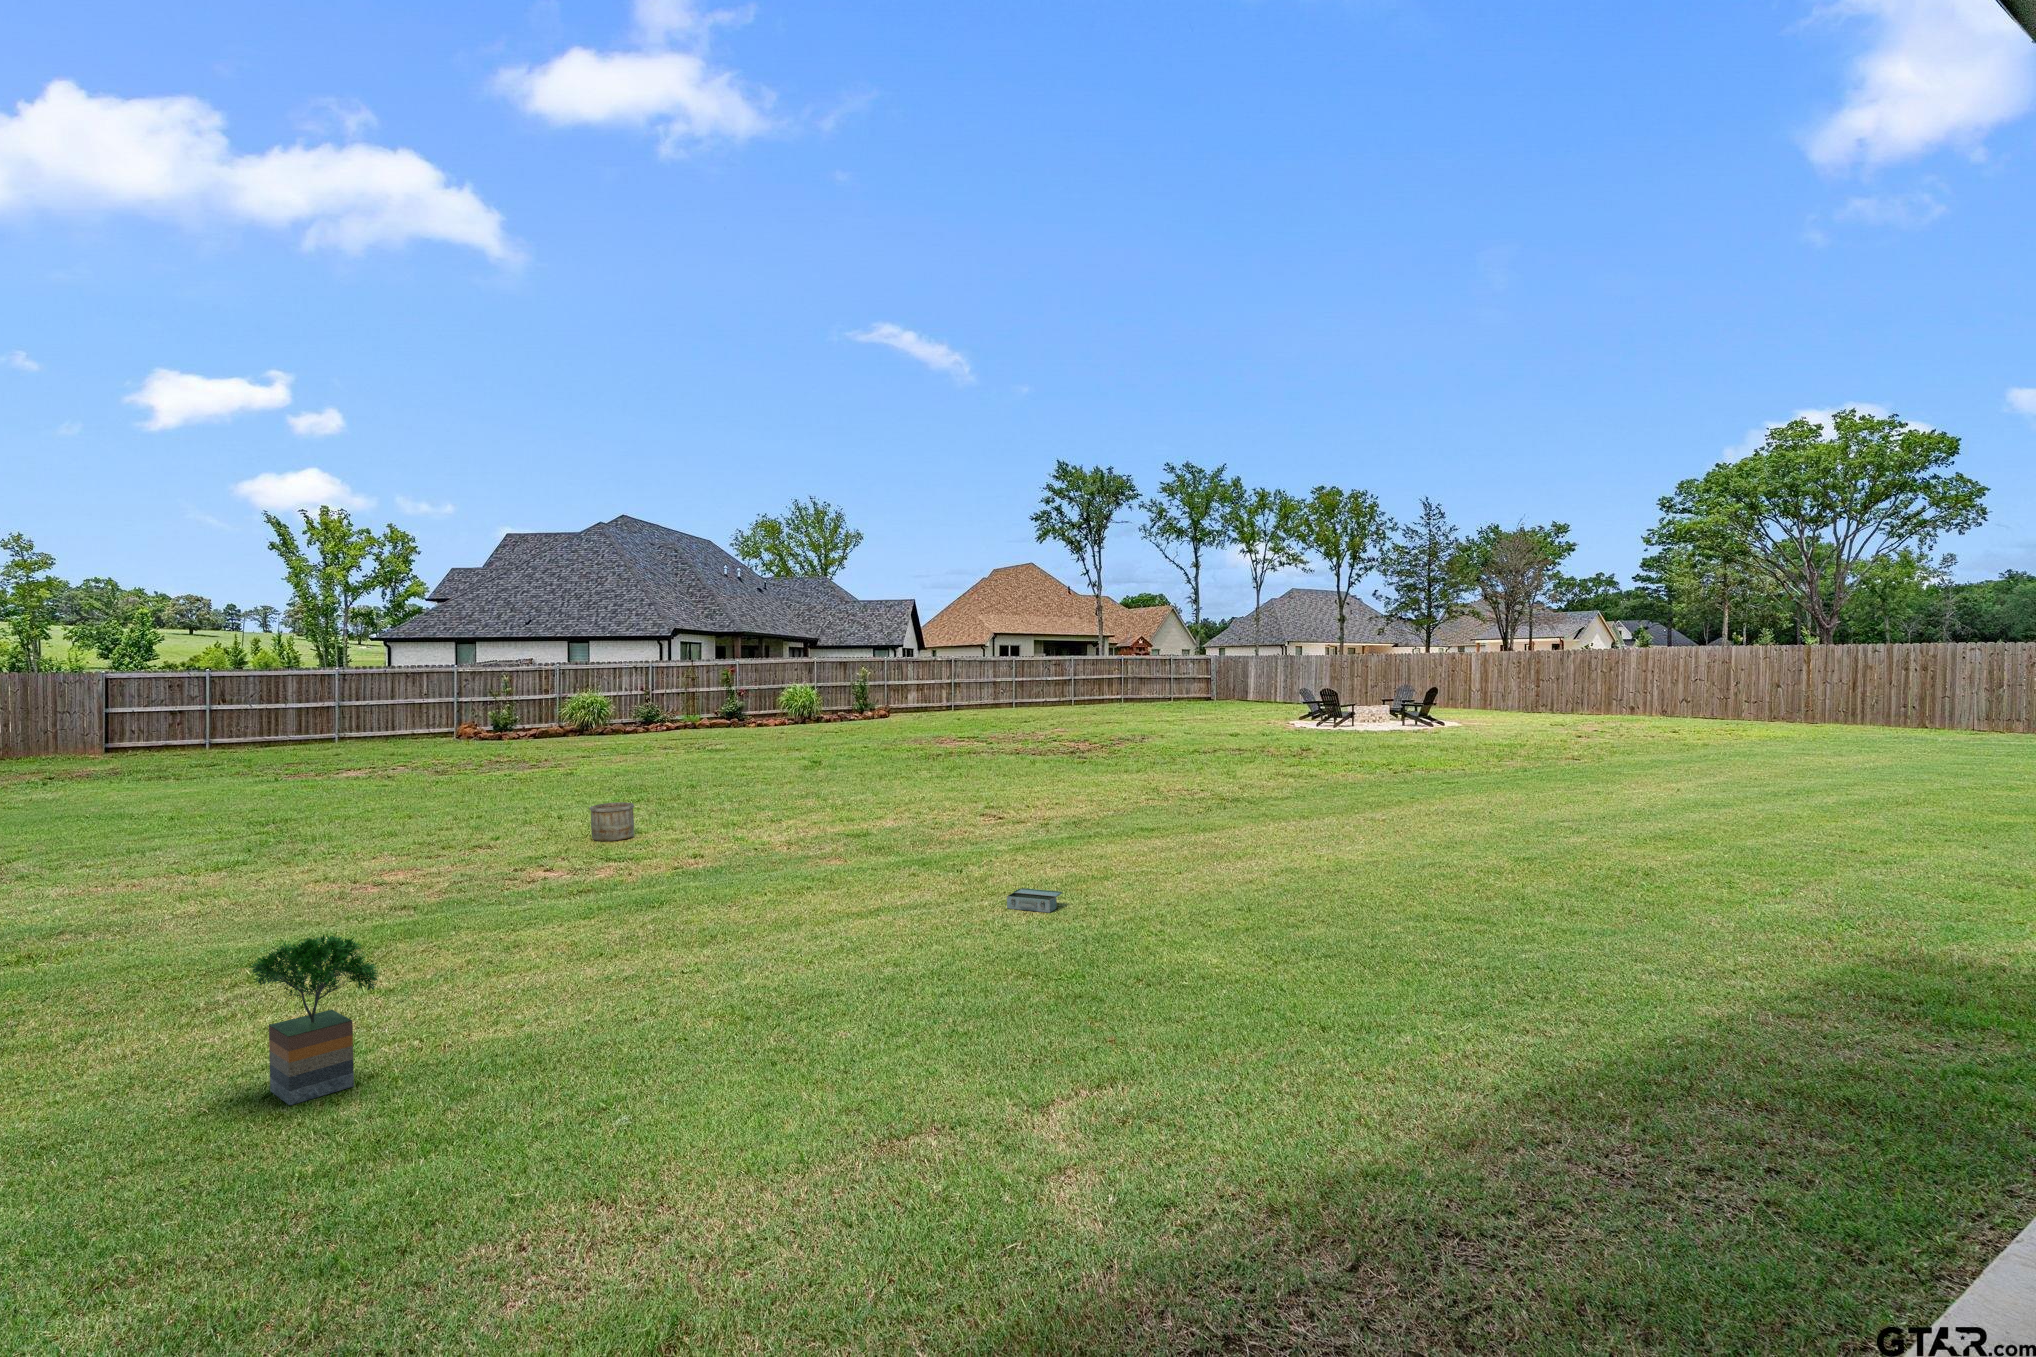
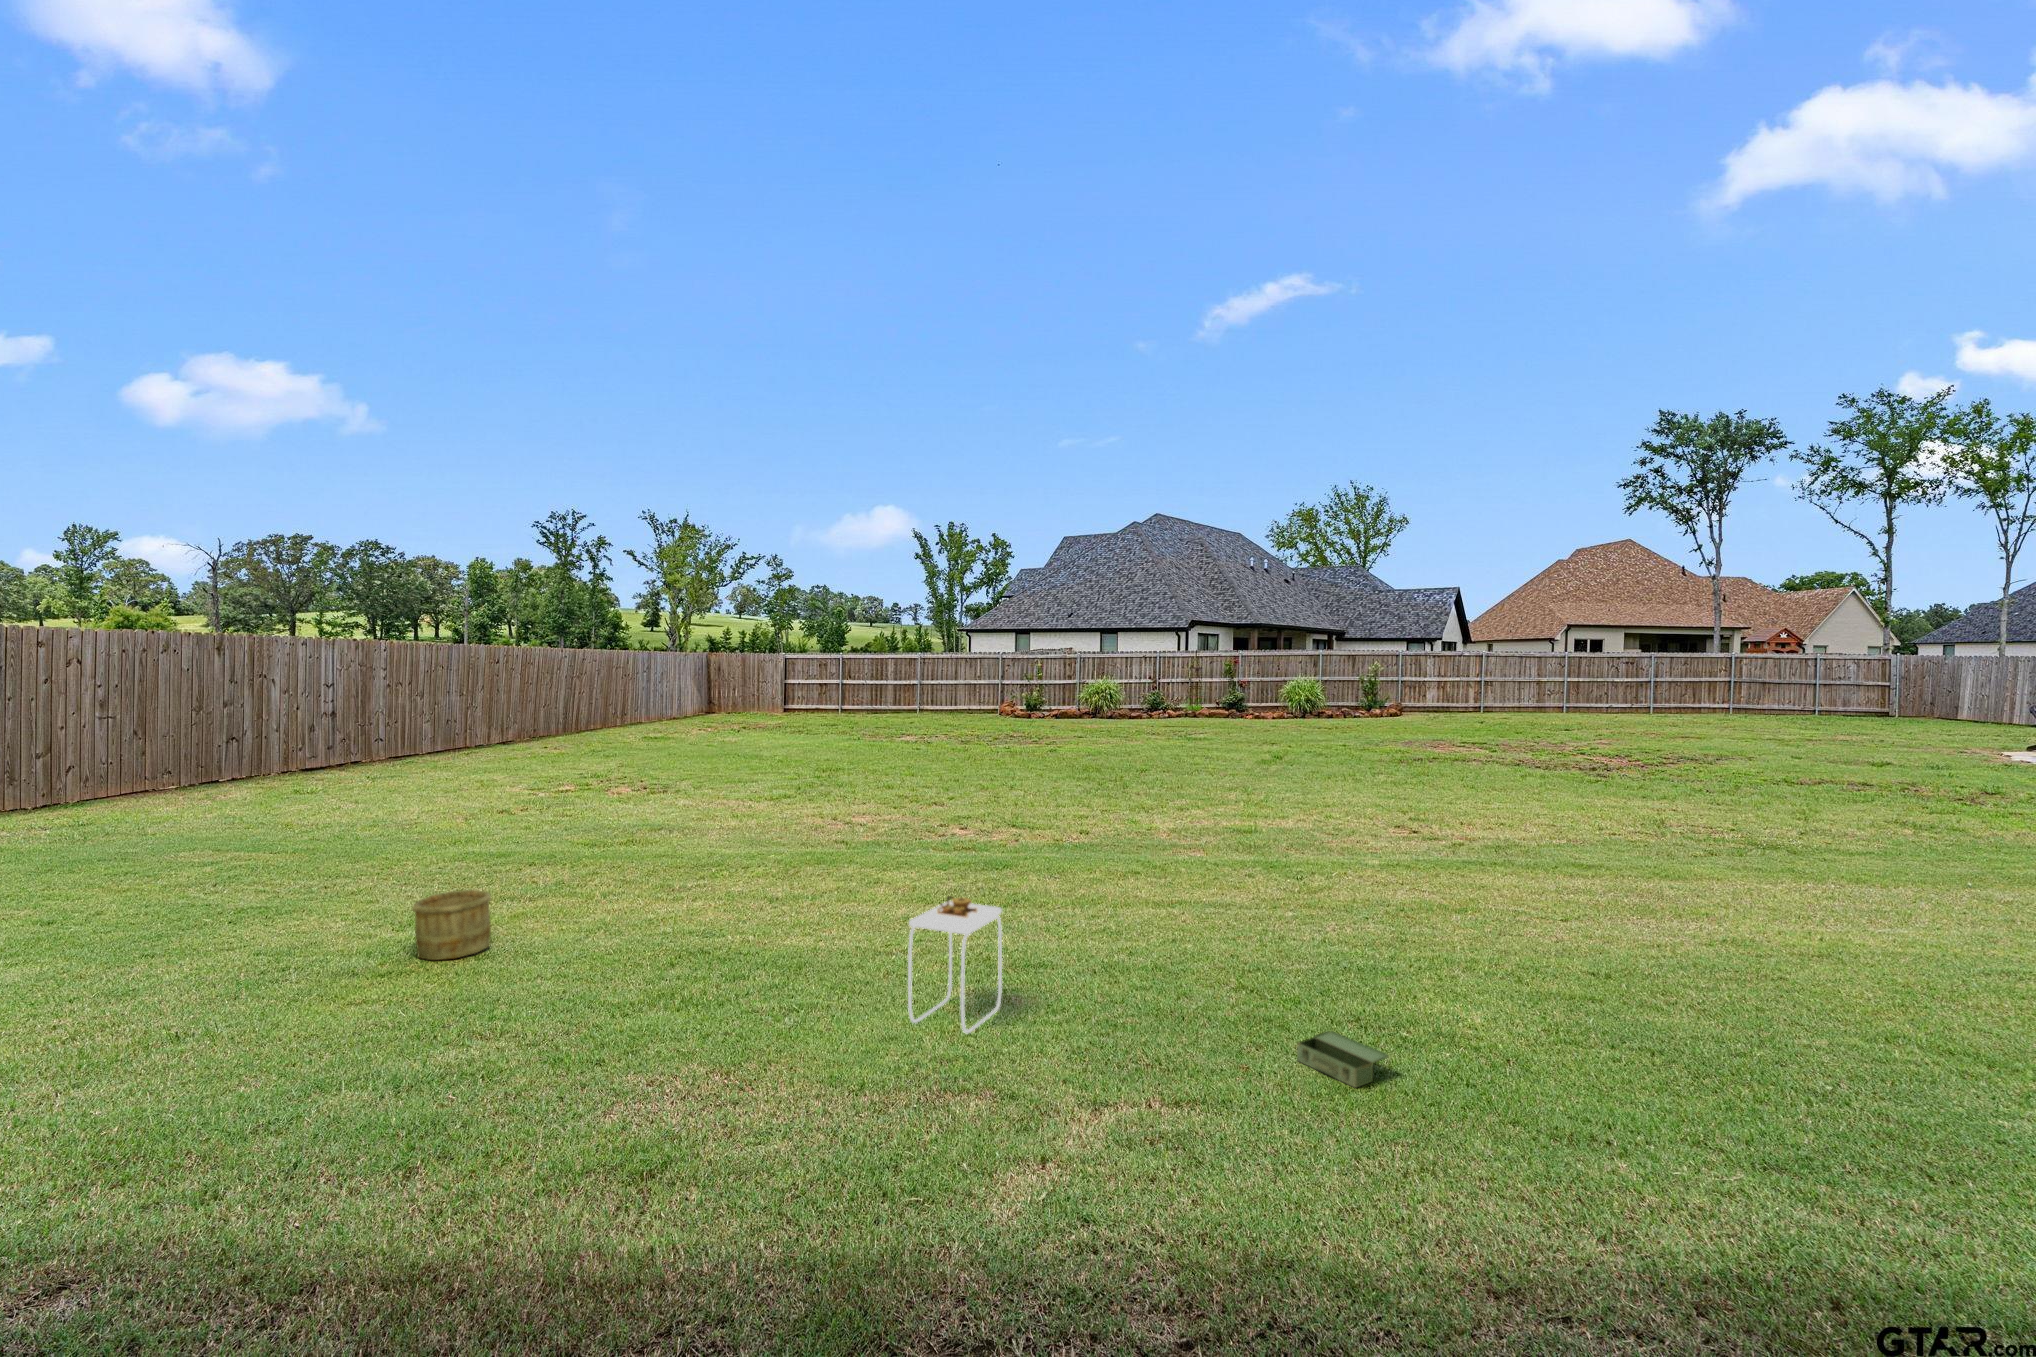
wooden bucket: present [589,802,634,841] -> present [412,890,491,960]
side table: none [725,833,785,935] -> present [908,896,1002,1033]
potted tree: present [250,935,379,1105] -> none [215,995,356,1196]

